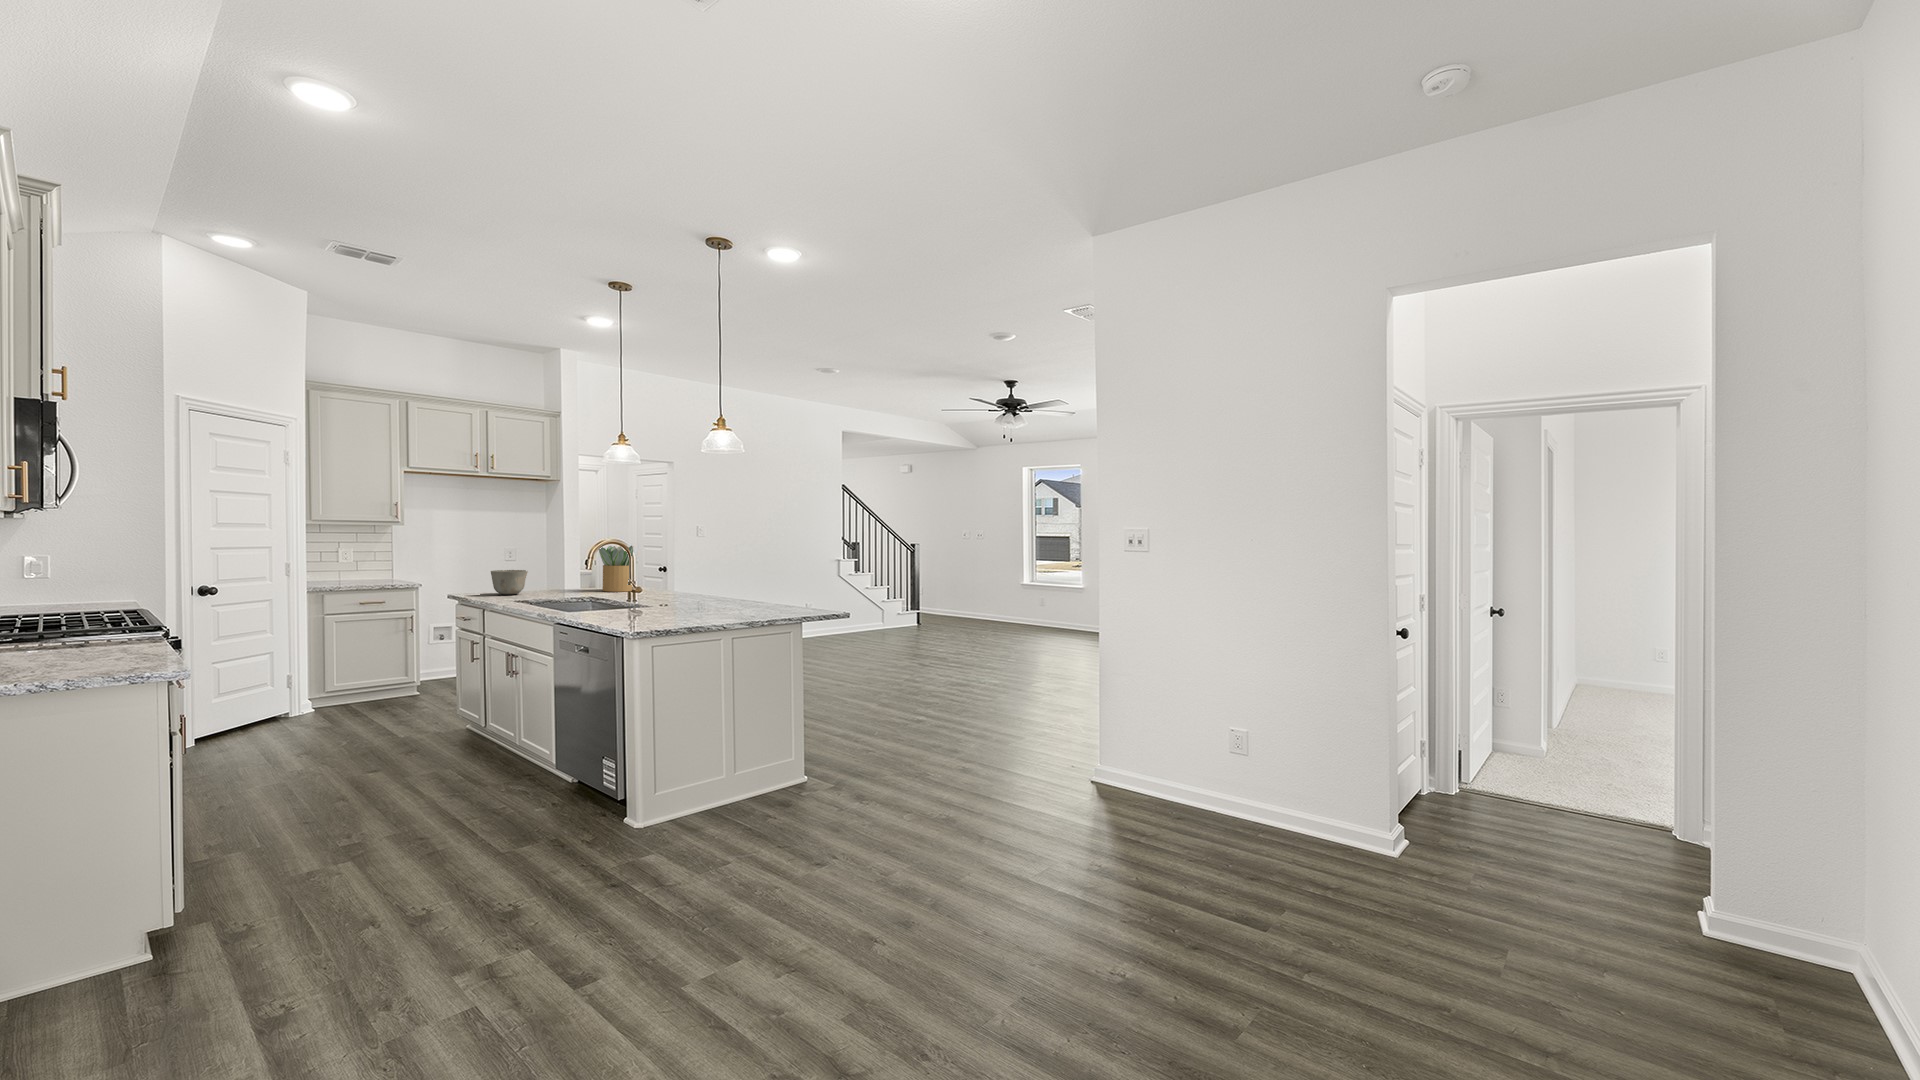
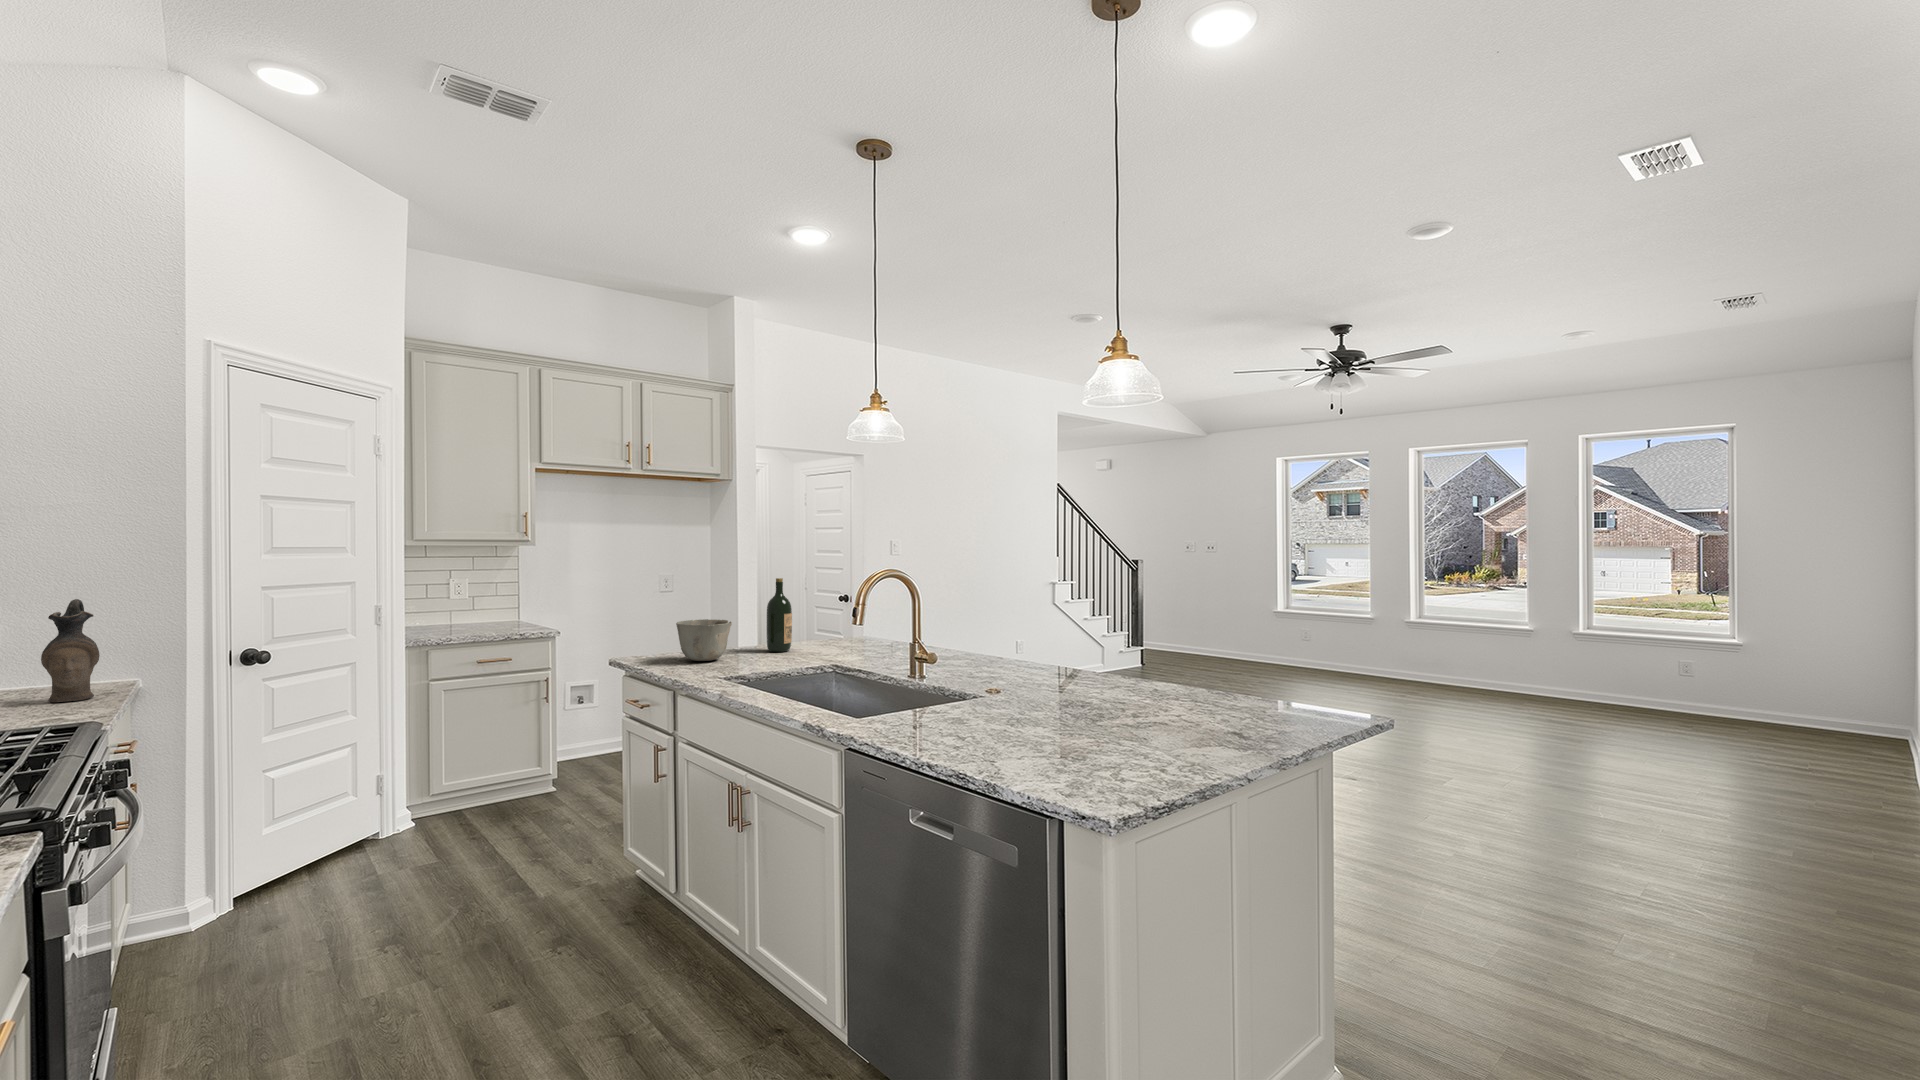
wine bottle: none [555,545,572,591] -> present [766,578,792,652]
potted plant: present [599,546,633,592] -> none [834,578,887,653]
ceramic pitcher: none [82,549,117,608] -> present [41,599,100,702]

